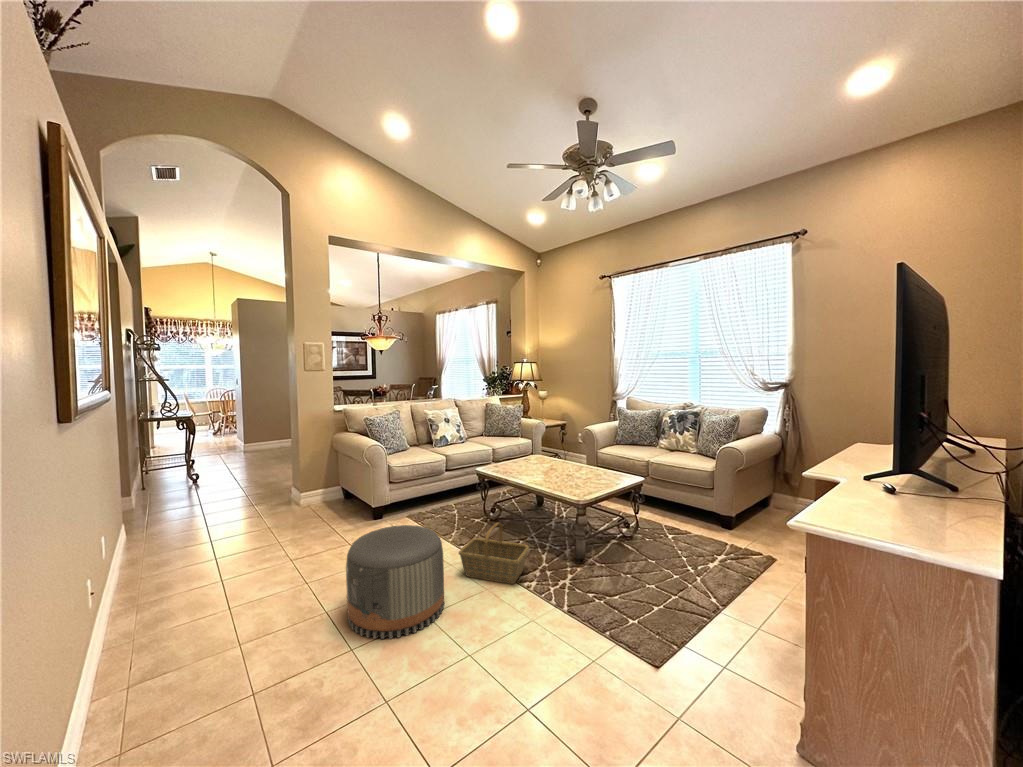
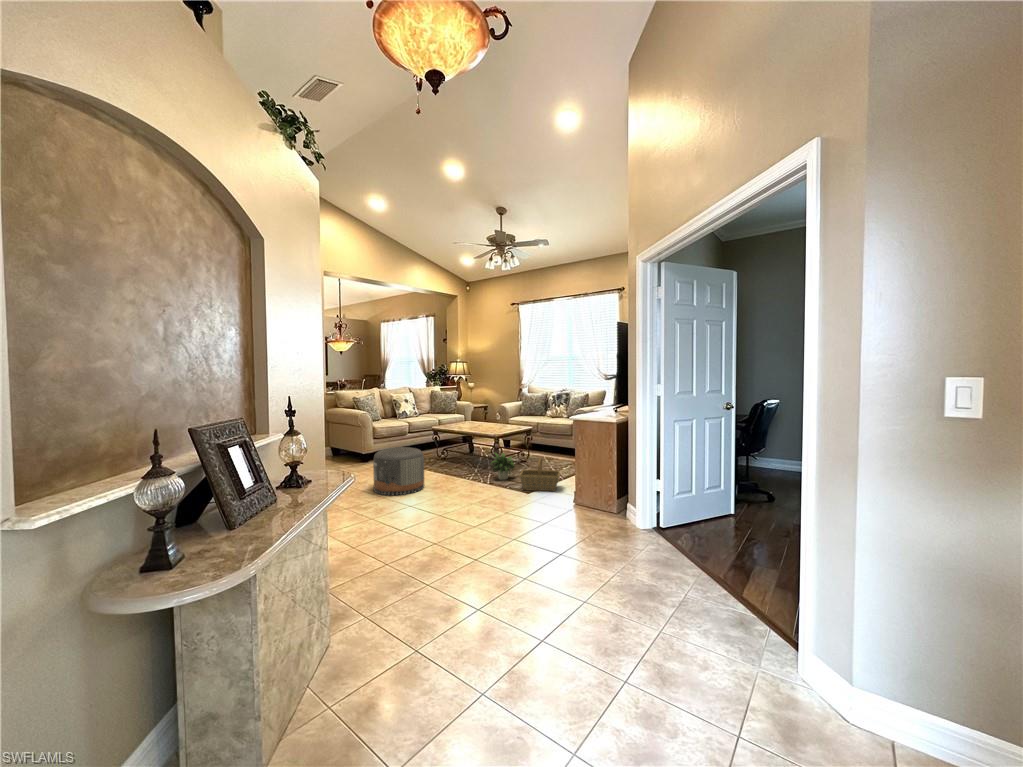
basket: present [459,523,529,584] -> present [519,458,560,491]
potted plant: none [570,535,620,595] -> present [491,453,515,480]

